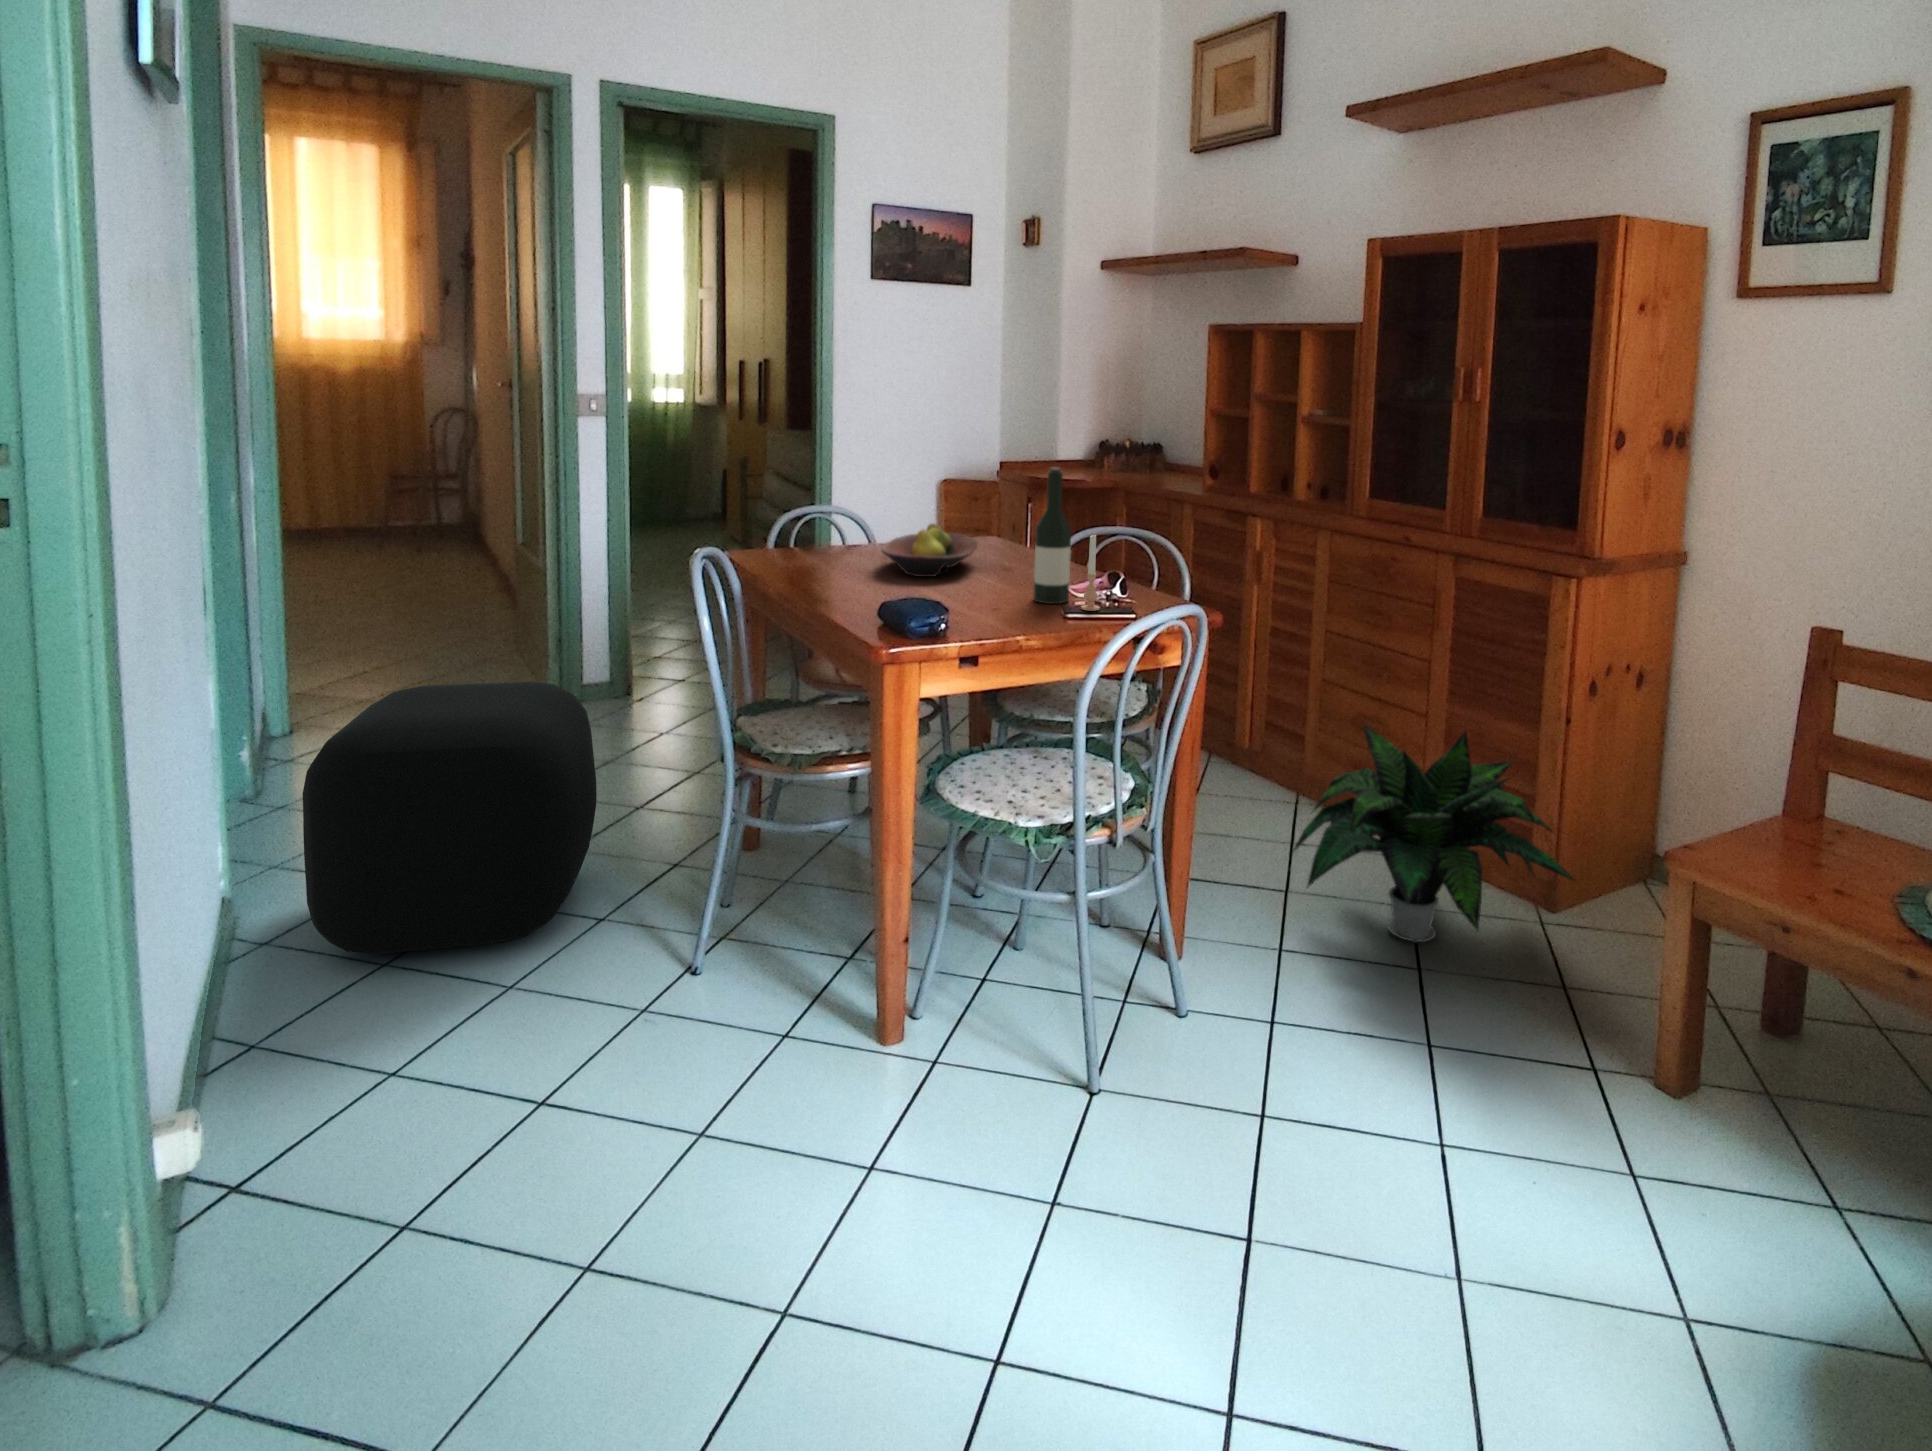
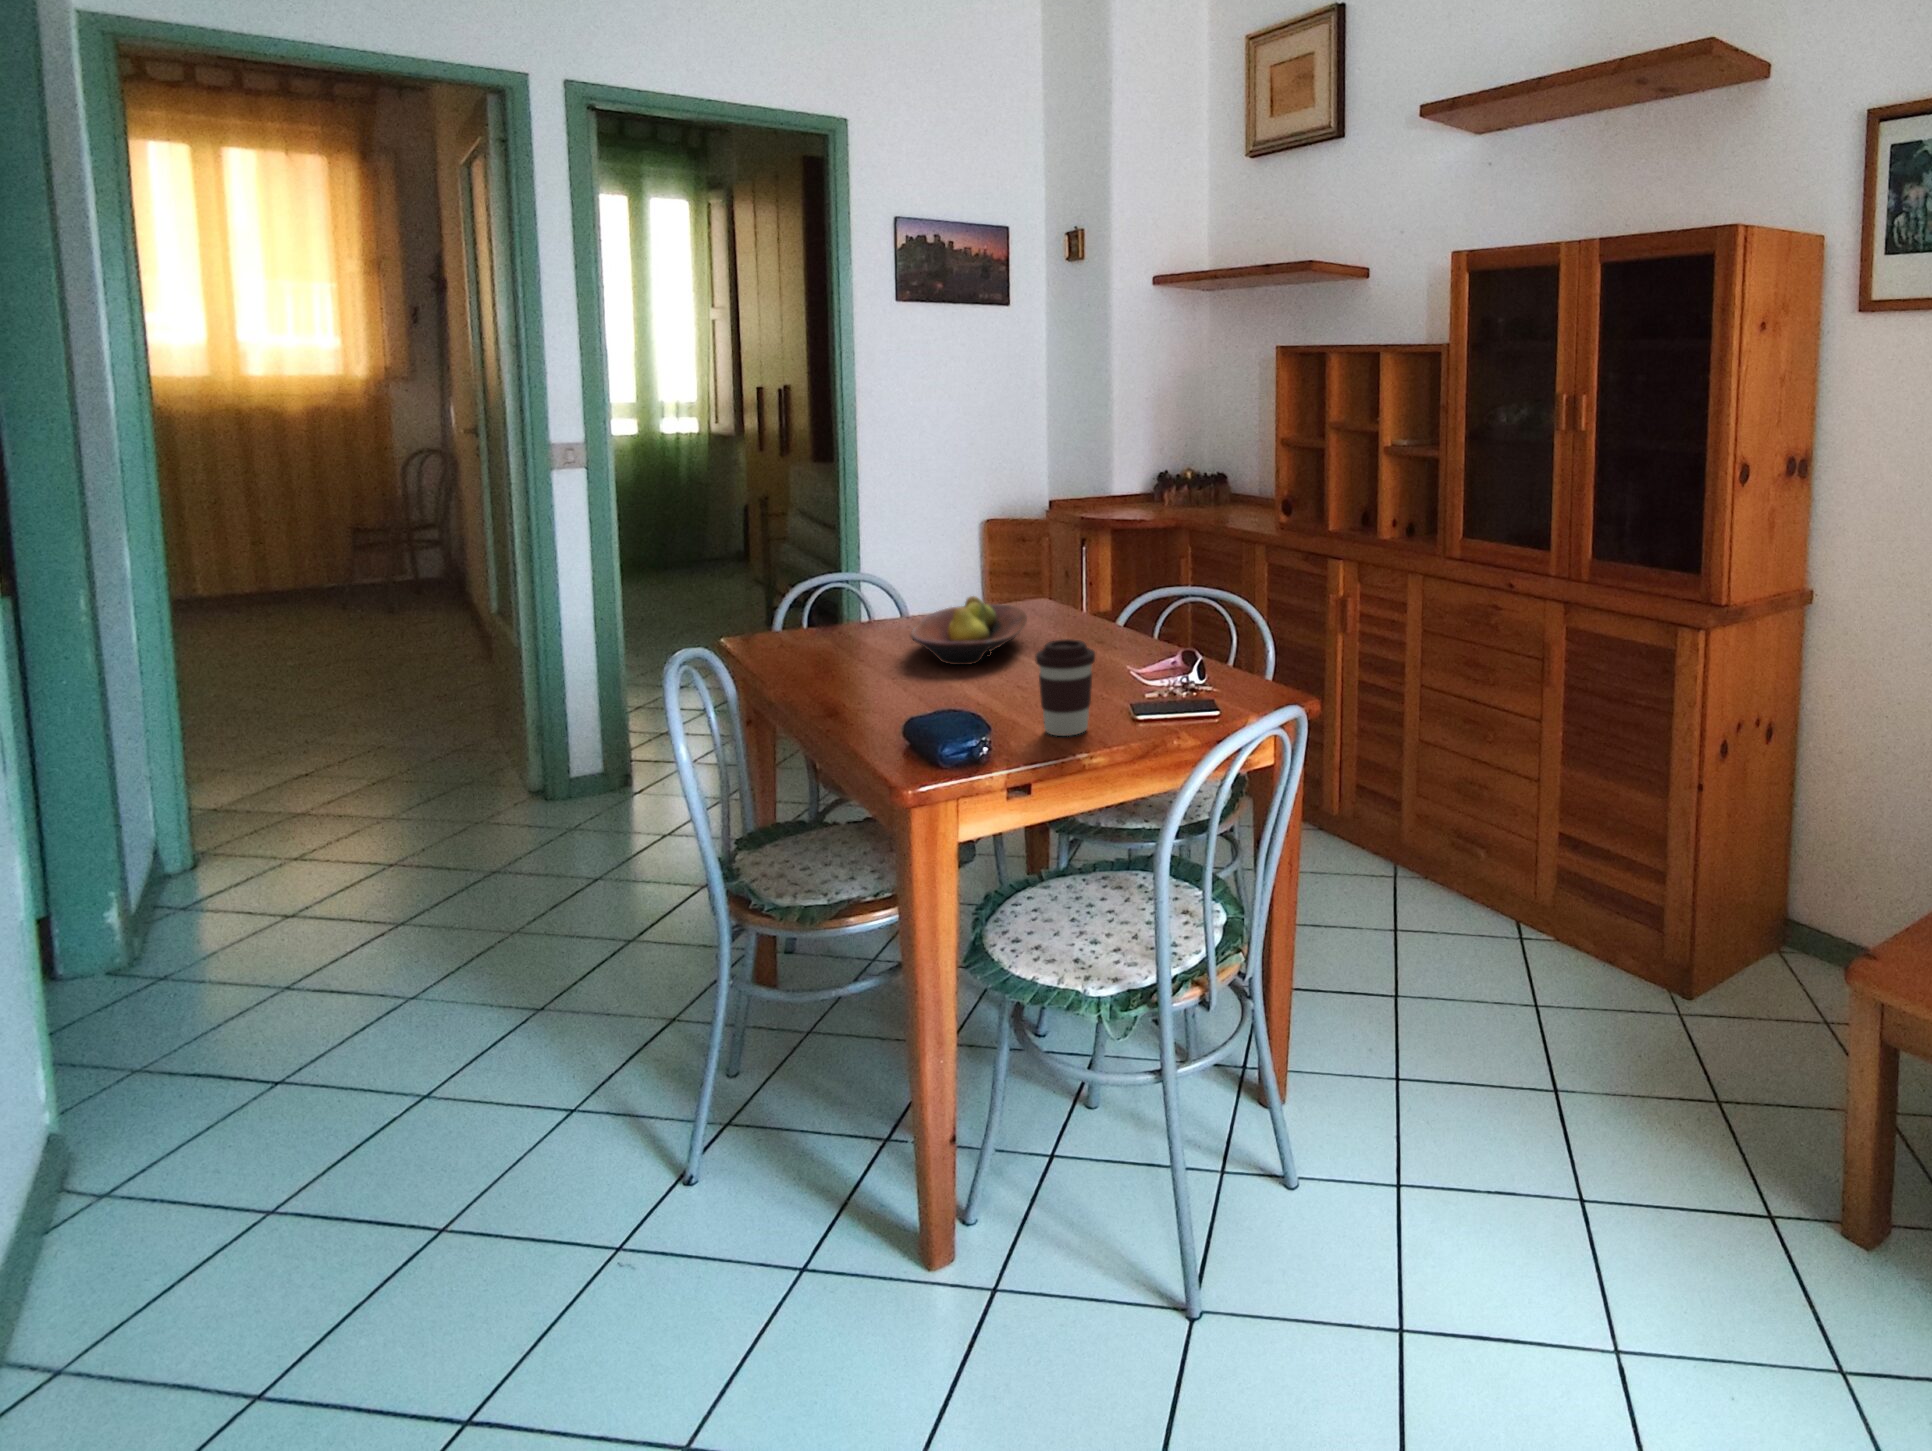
wine bottle: present [1034,468,1071,604] -> none [1095,535,1137,698]
candle: present [1081,535,1100,611] -> none [1153,615,1175,705]
coffee cup: none [986,547,1035,625] -> present [1035,639,1095,736]
ottoman: present [302,682,597,954] -> none [140,823,560,1209]
potted plant: present [1294,725,1575,942] -> none [1403,801,1733,1055]

